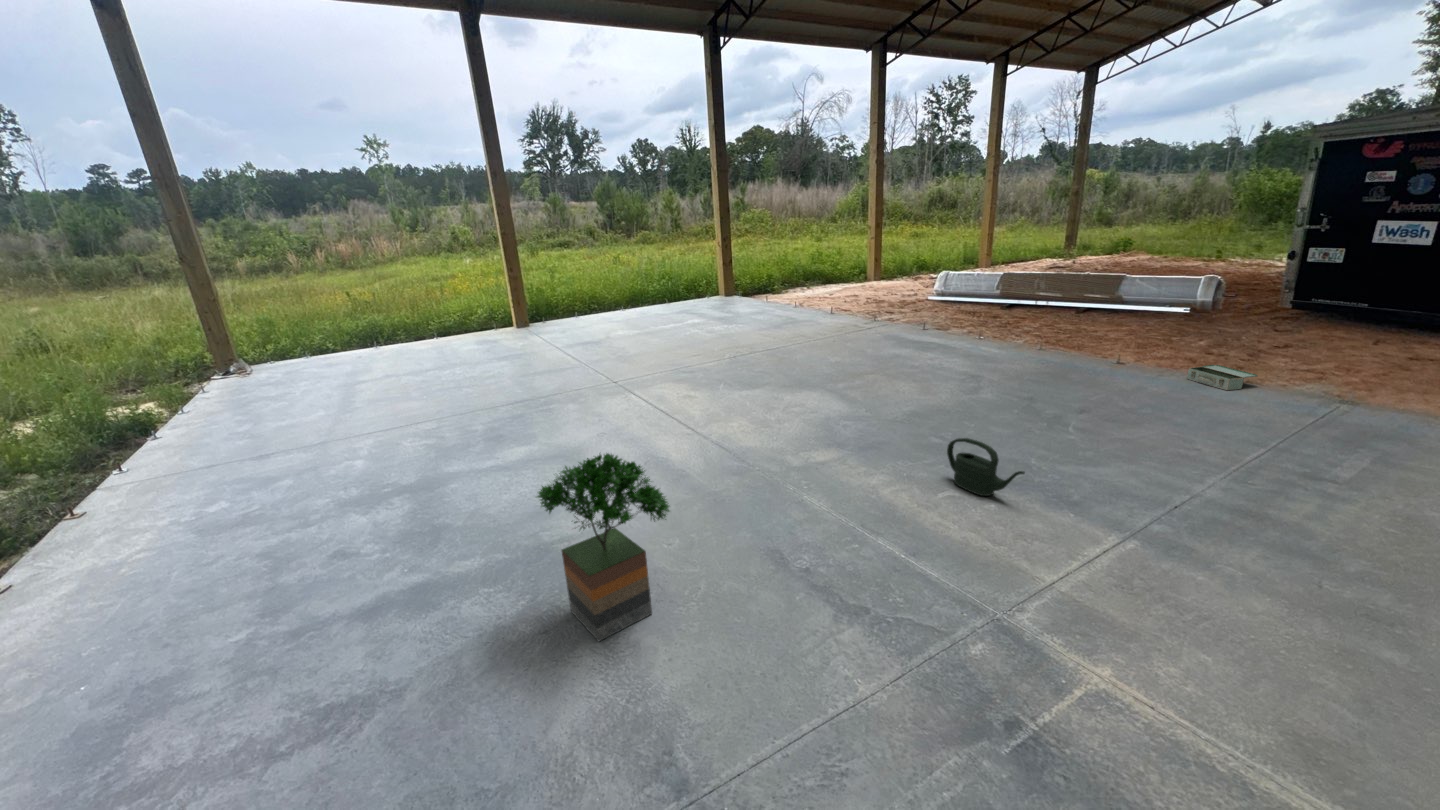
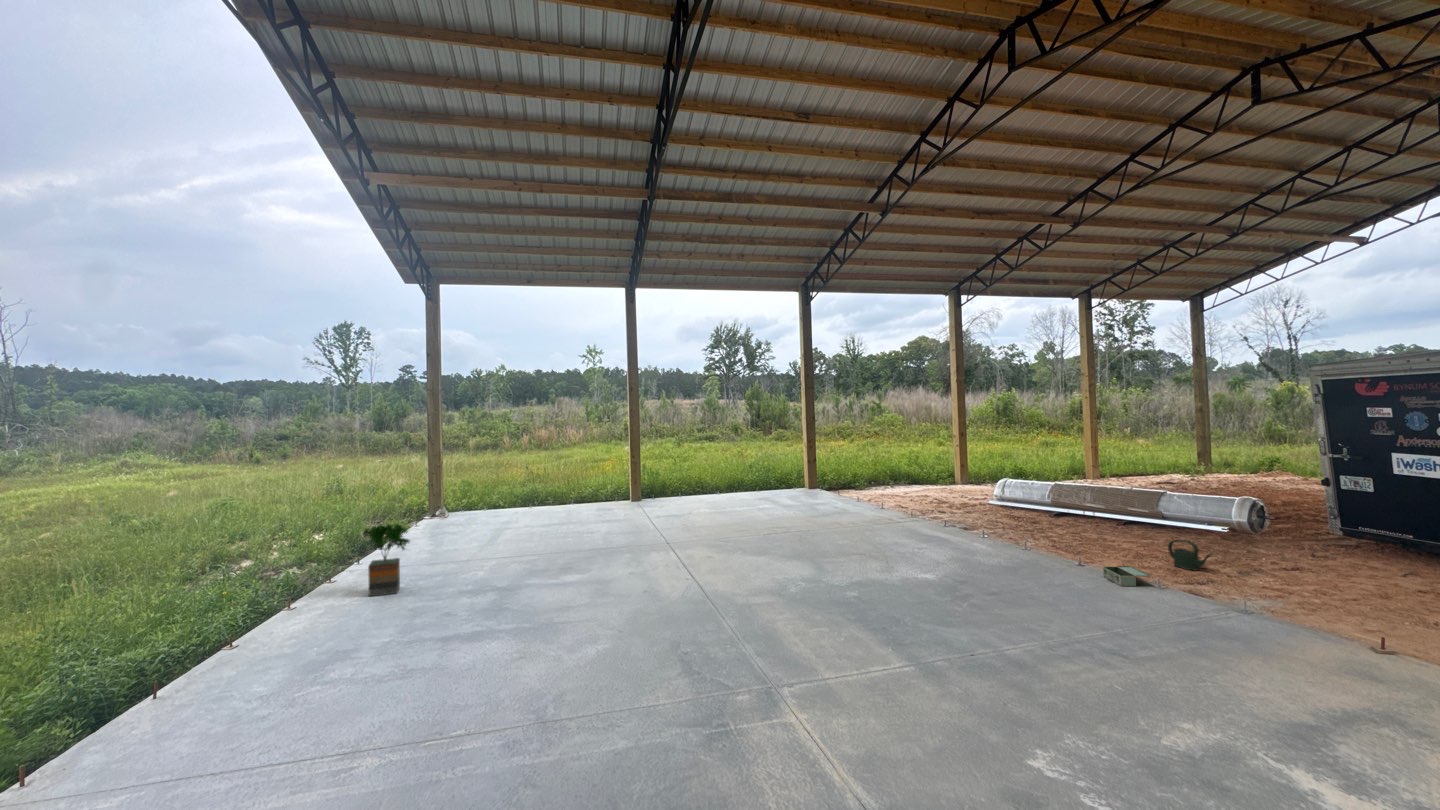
watering can: present [947,438,1025,496] -> present [1168,540,1212,571]
potted tree: present [537,453,669,641] -> present [362,524,410,596]

